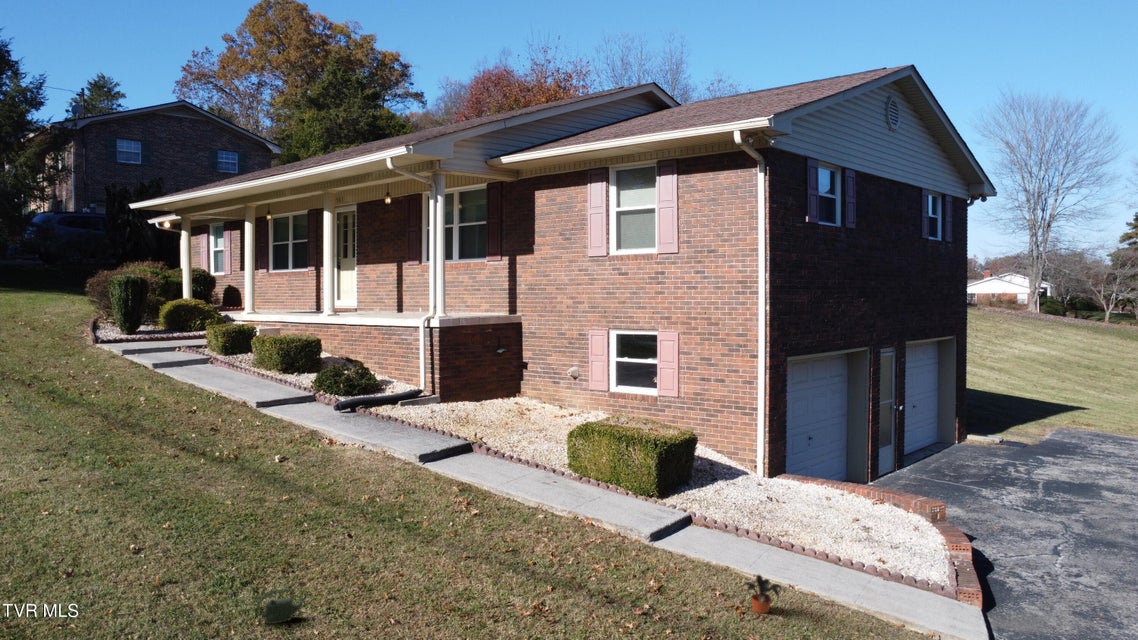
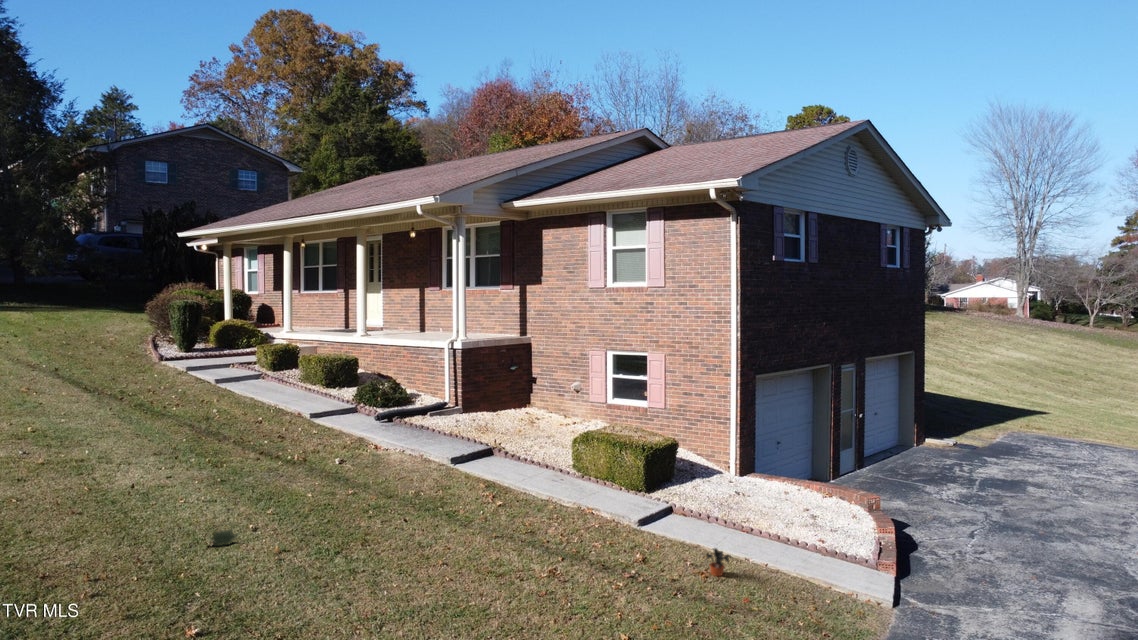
watering can: present [257,589,310,624] -> present [211,525,238,546]

